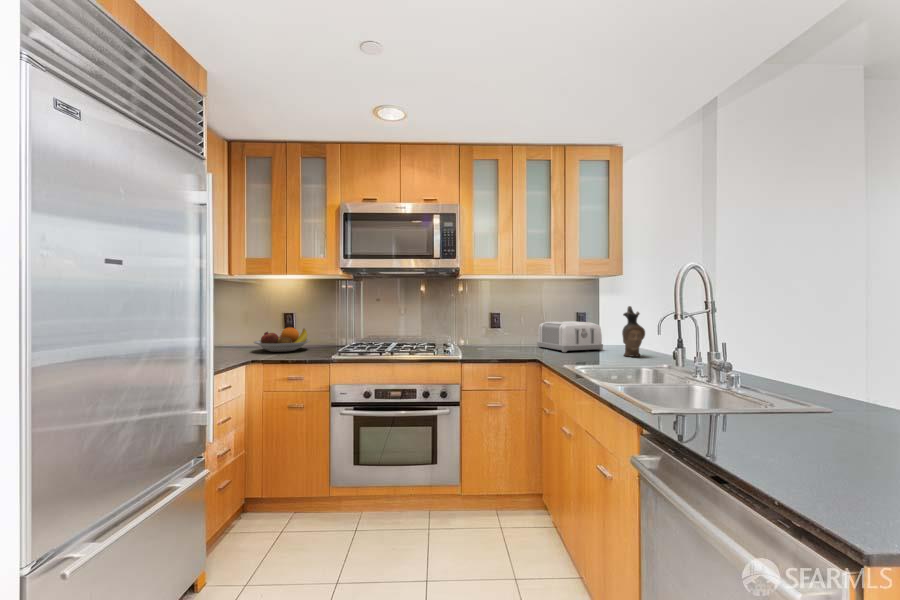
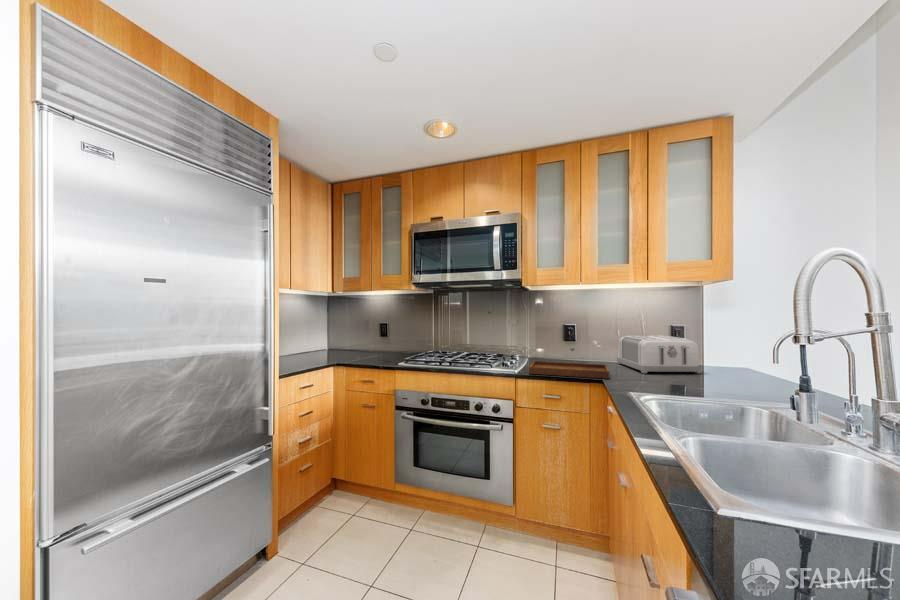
ceramic pitcher: present [622,306,645,356] -> none [724,320,760,388]
fruit bowl: present [254,327,310,352] -> none [349,334,396,355]
tray: none [472,332,543,357] -> present [529,347,609,379]

